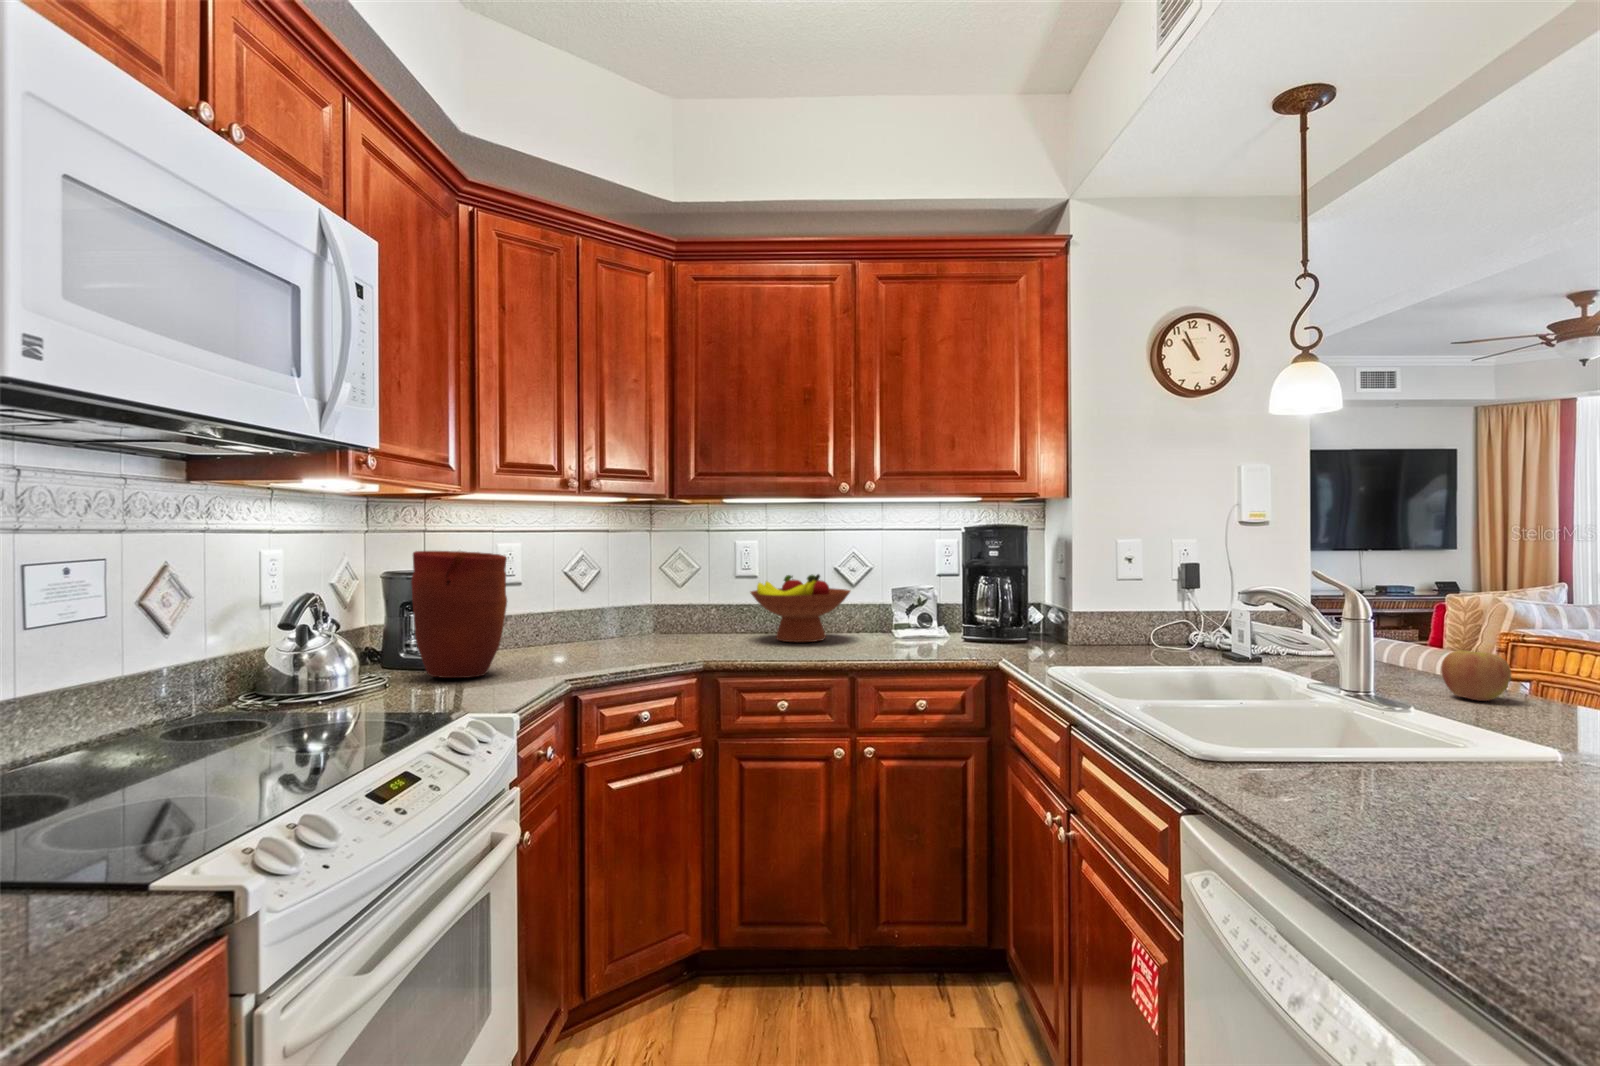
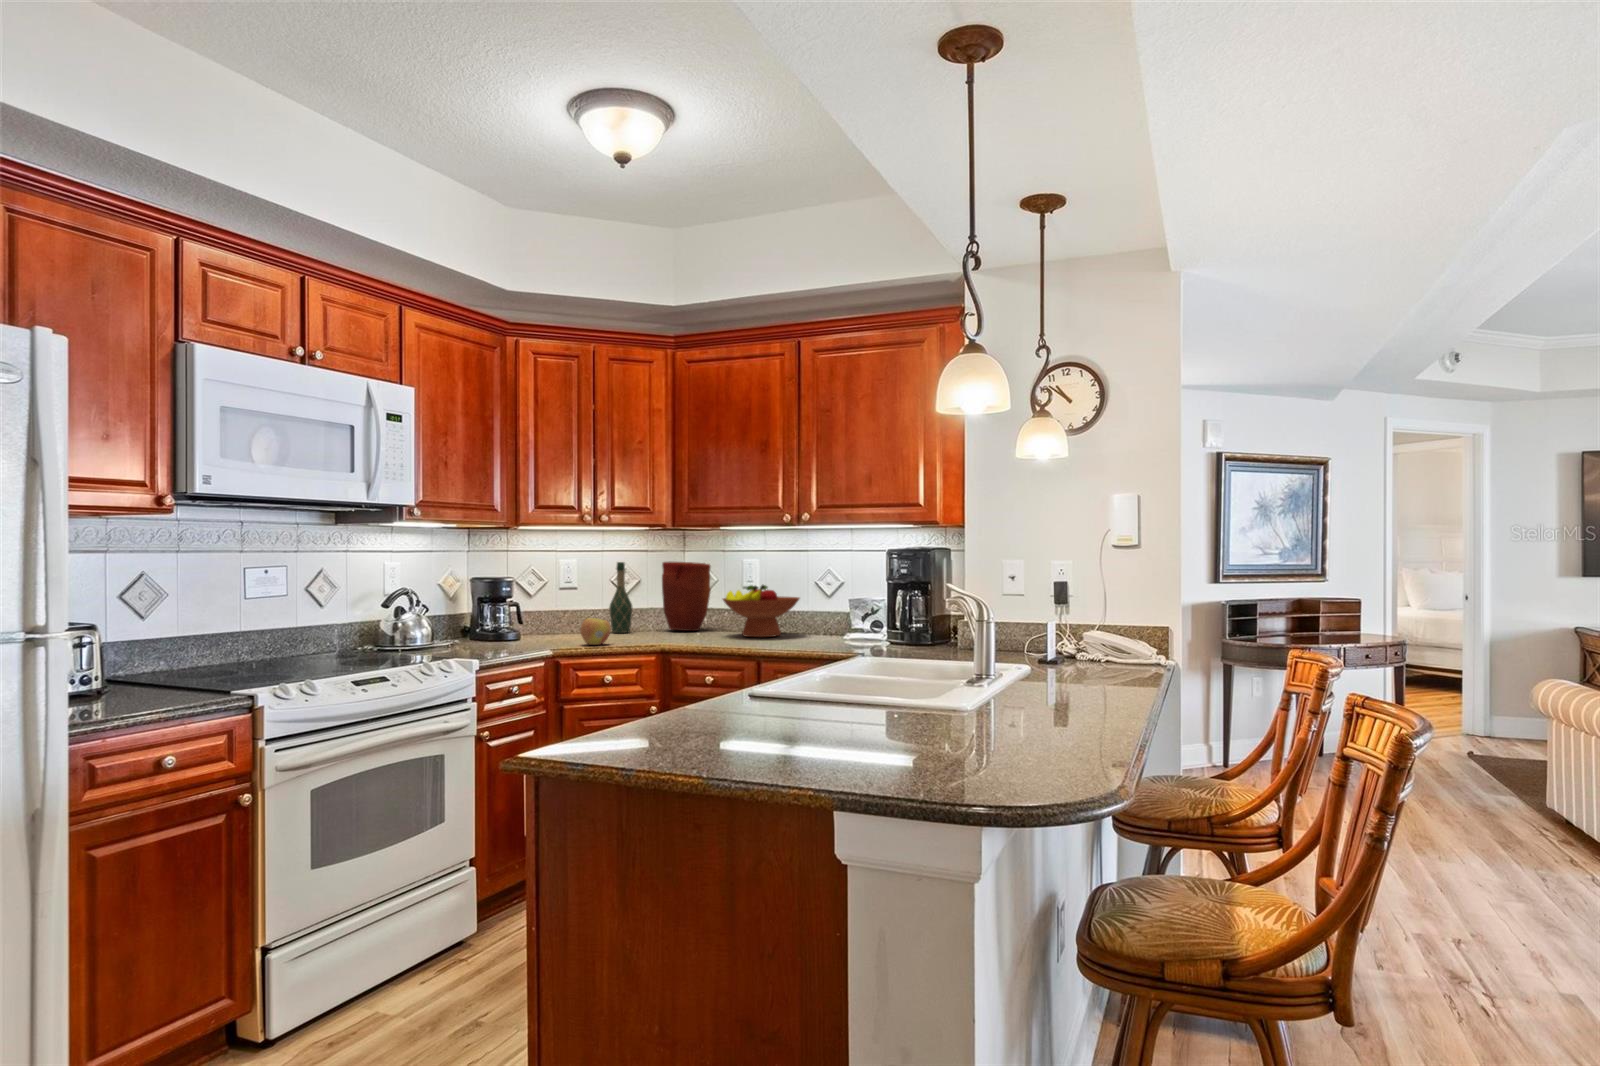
wine bottle: none [580,546,612,645] -> present [609,562,632,633]
vase: present [411,551,507,678] -> present [662,562,711,631]
apple: present [1441,650,1511,701] -> present [581,618,611,645]

